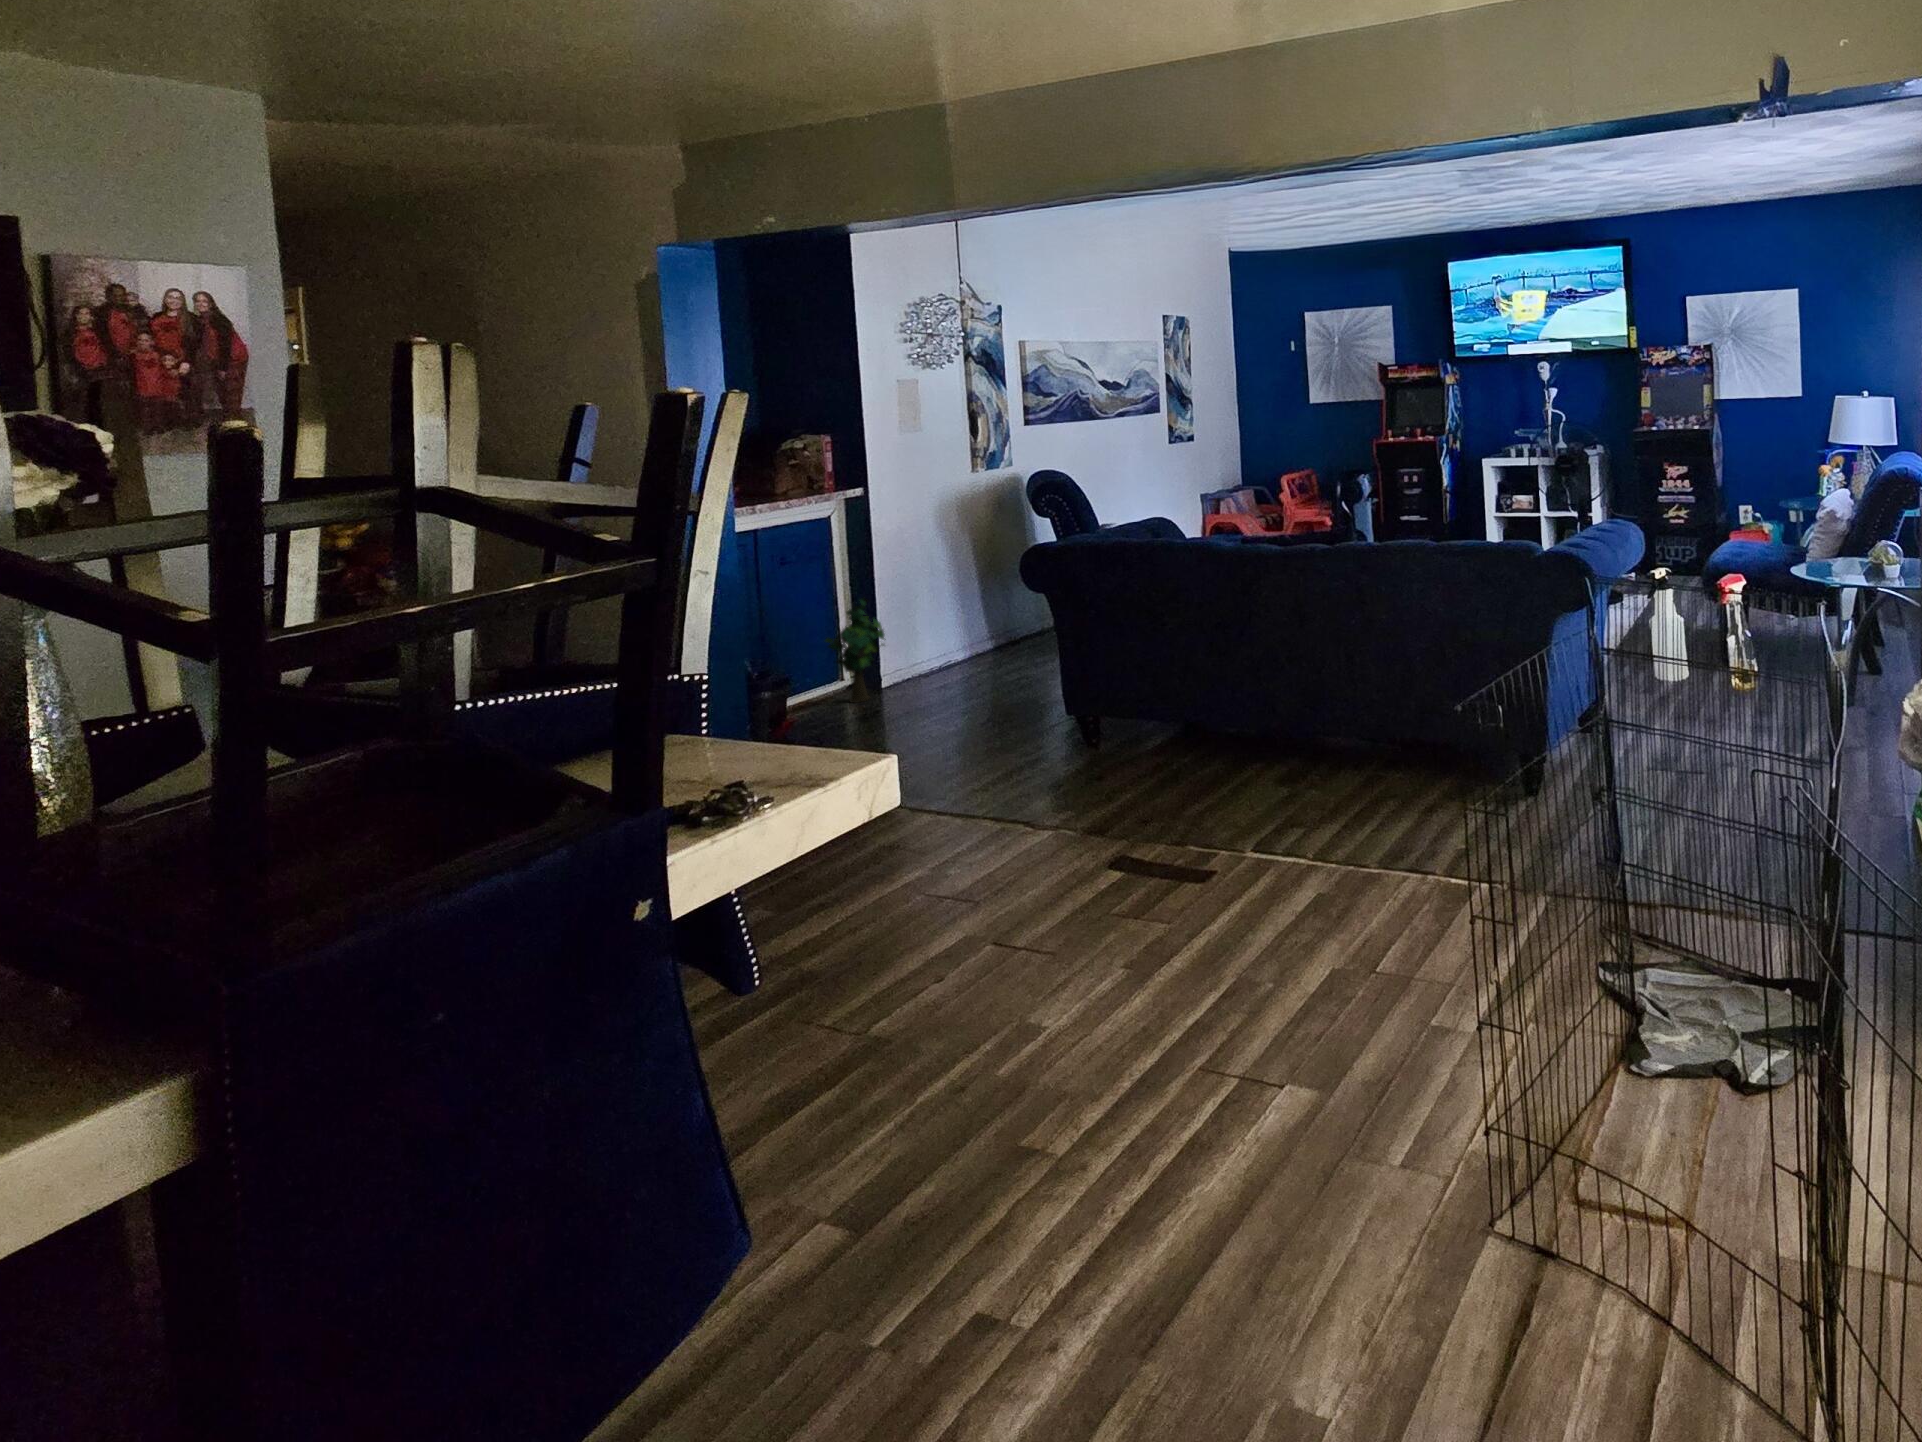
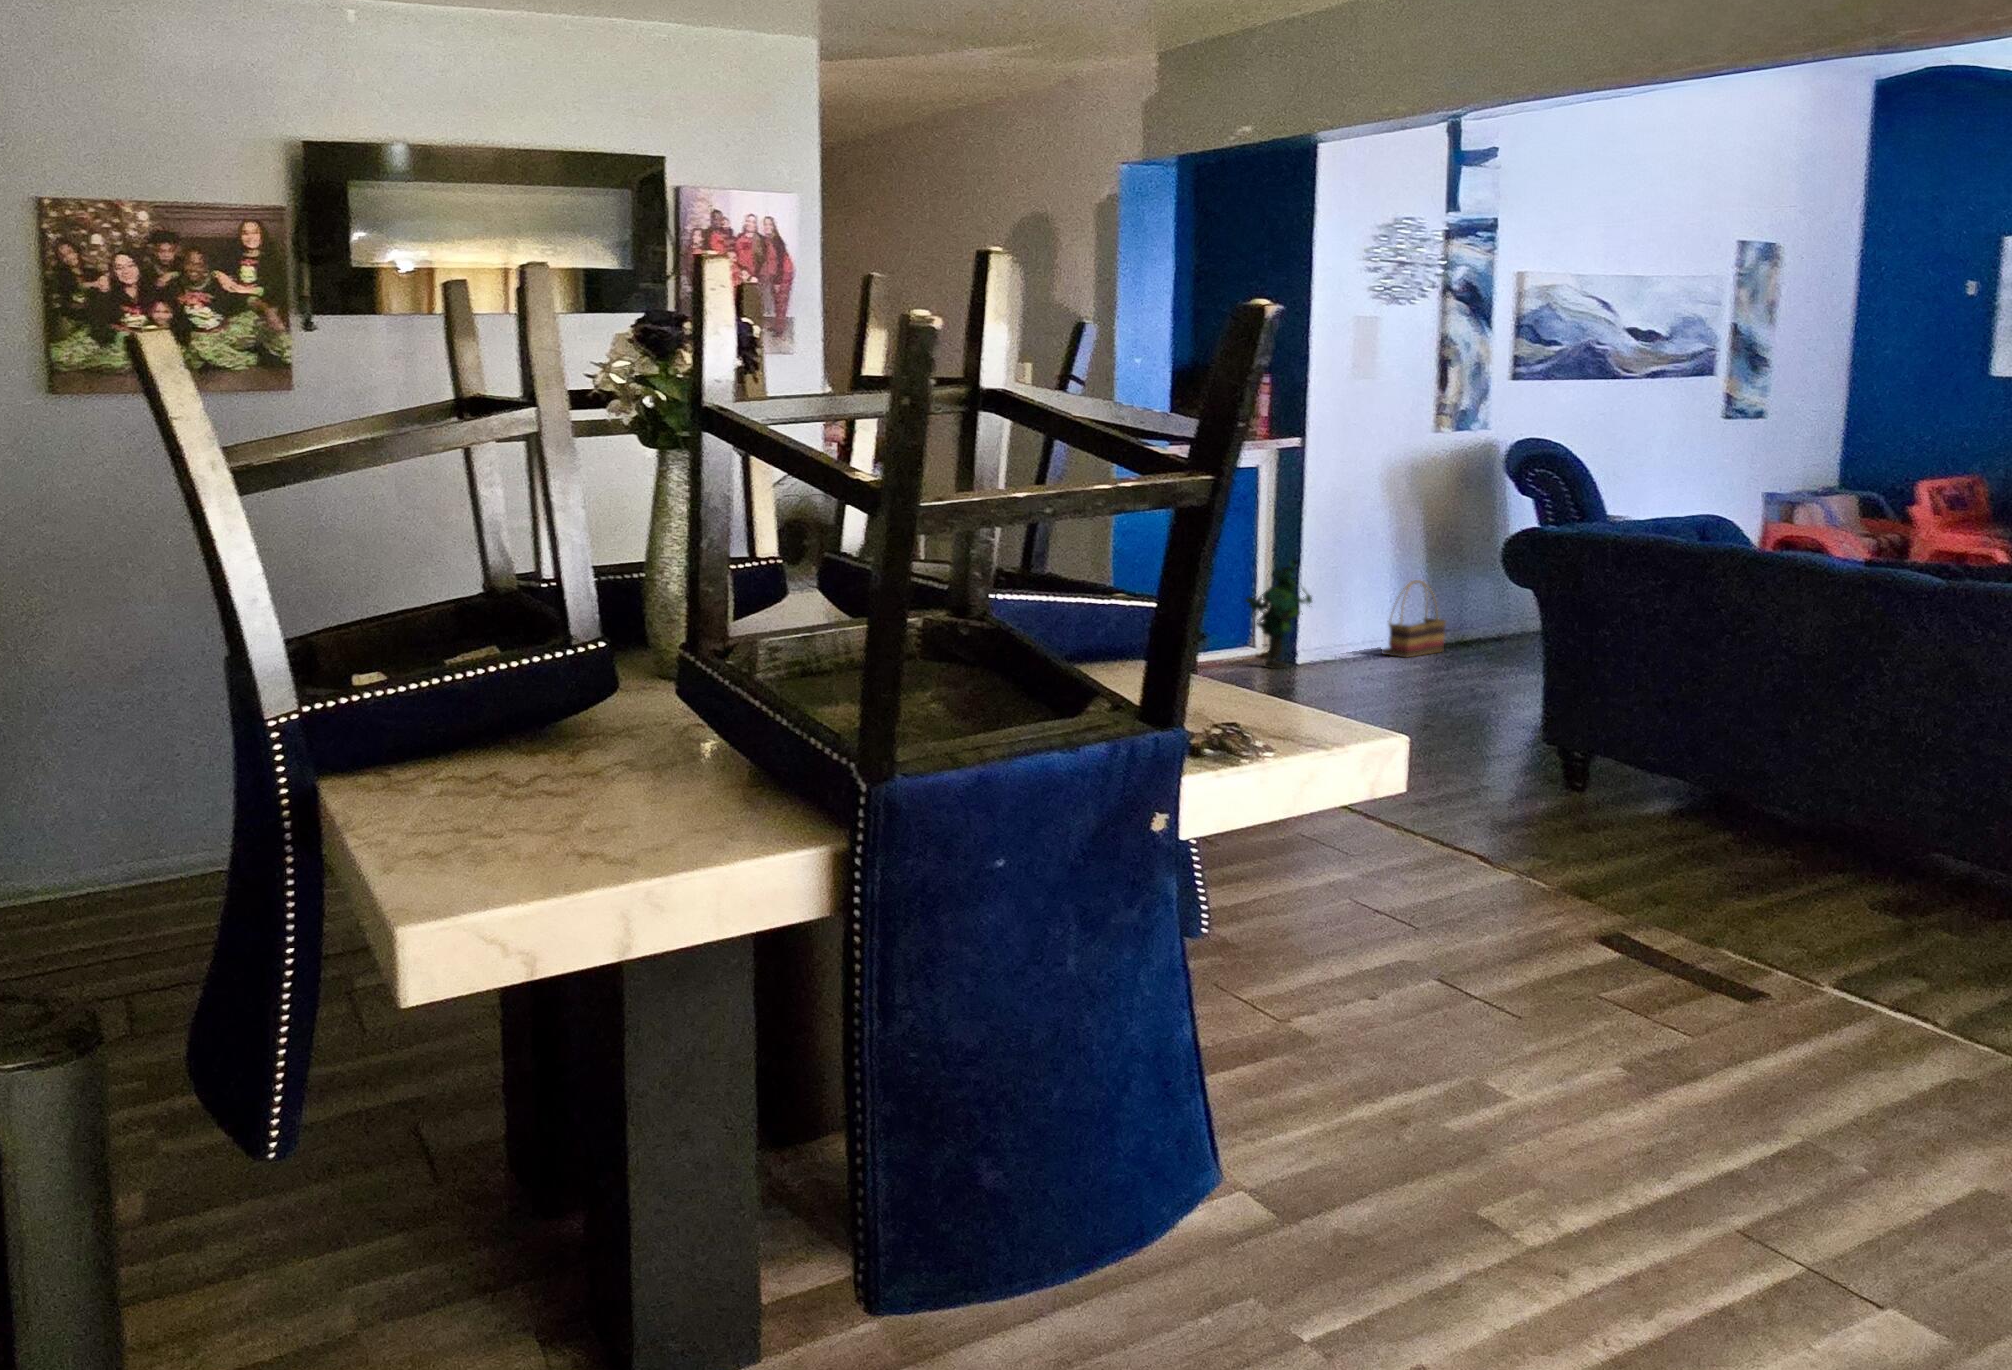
basket: none [952,597,1004,668] -> present [1381,580,1446,657]

